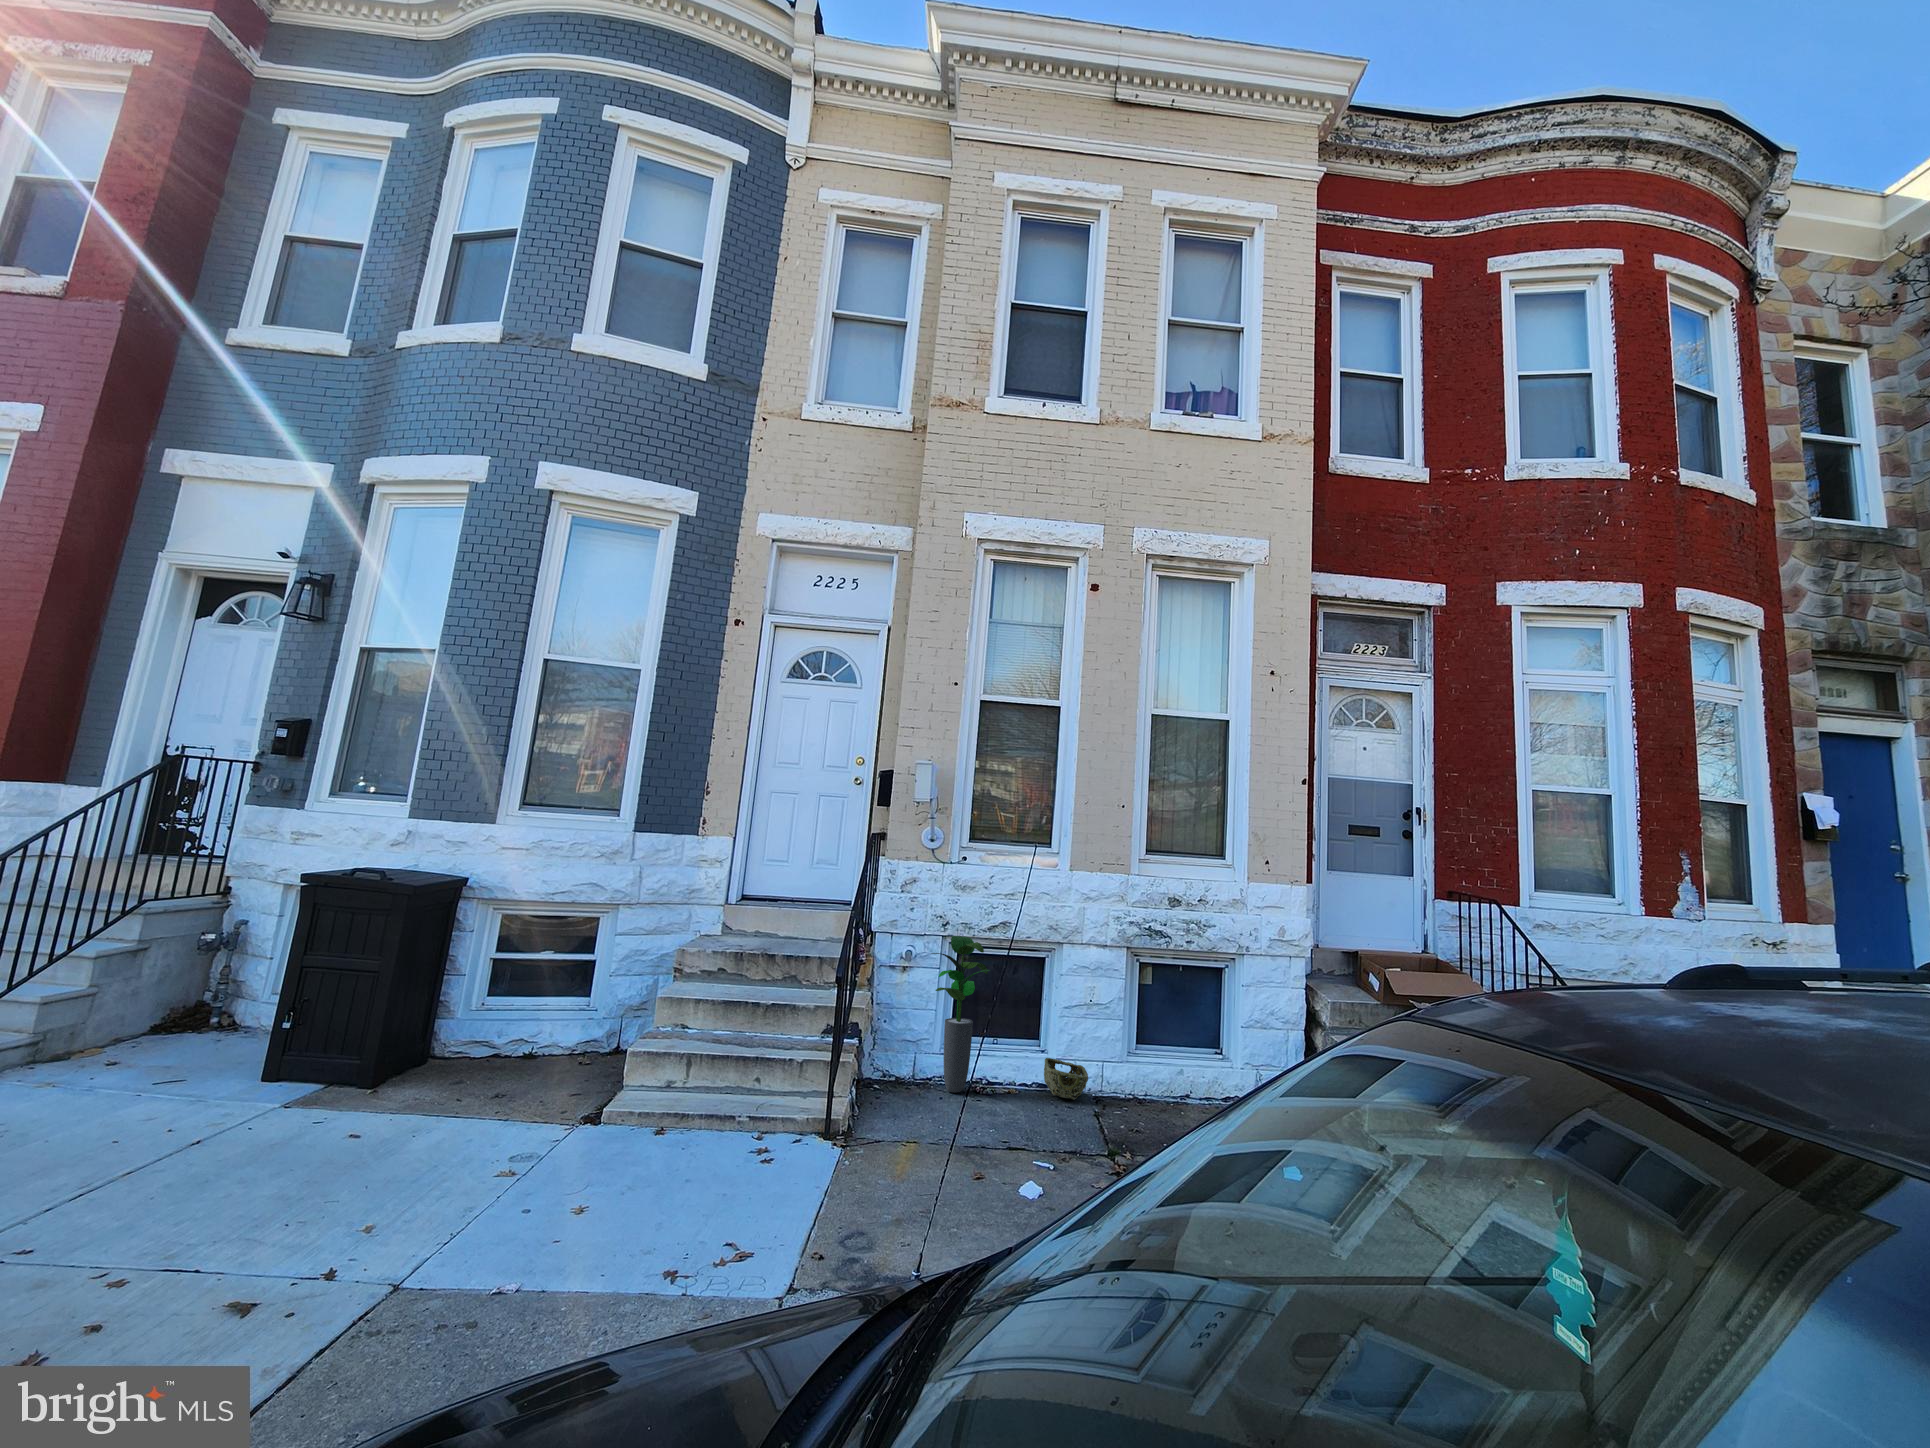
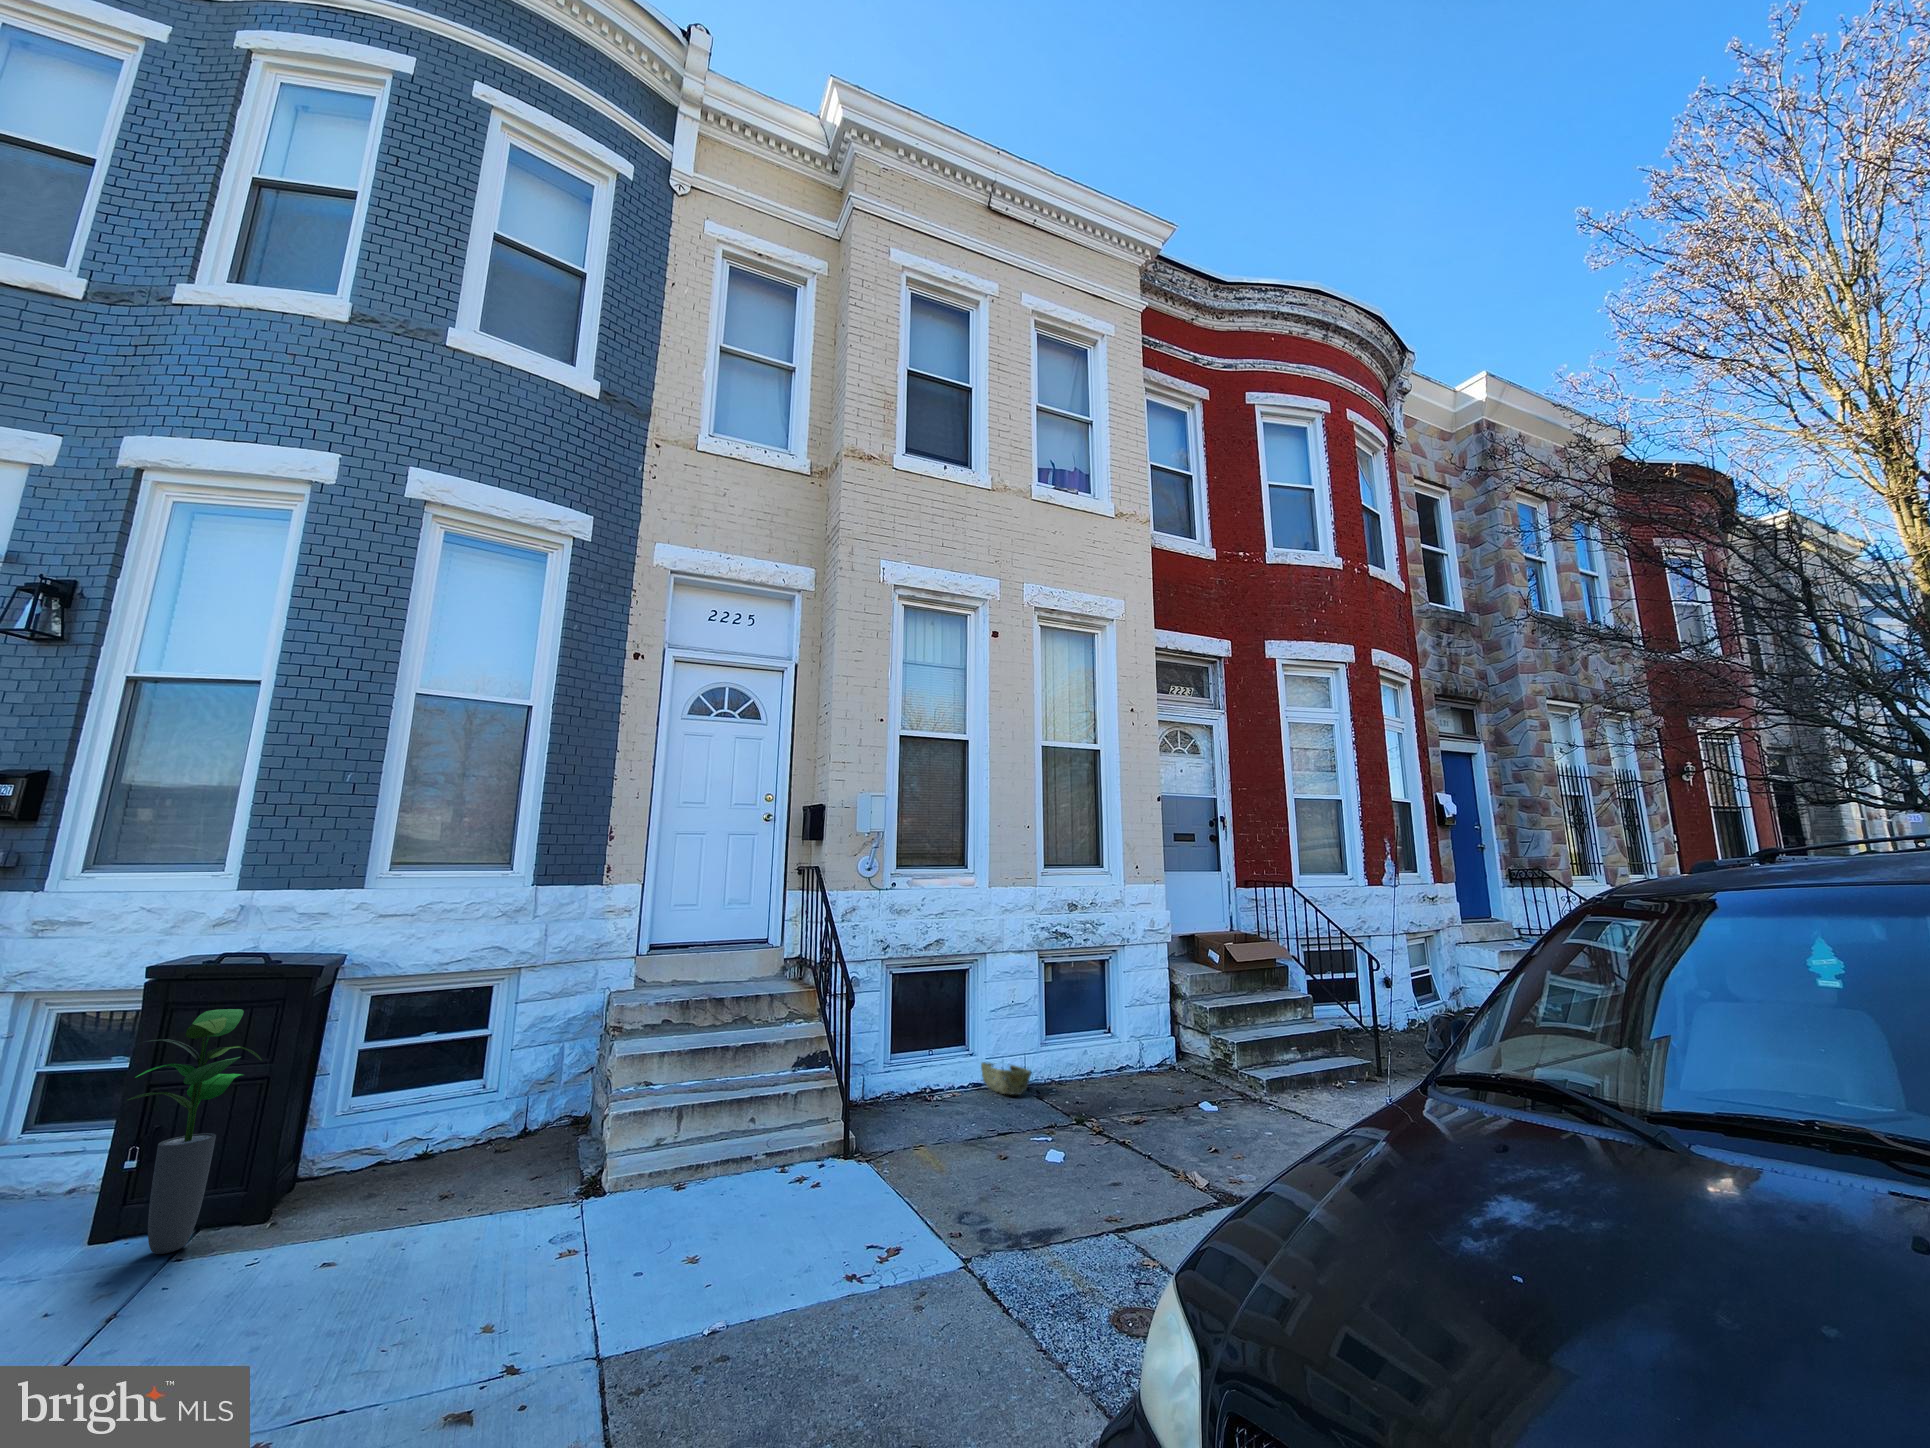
potted plant: present [931,936,990,1093] -> present [128,1009,262,1254]

